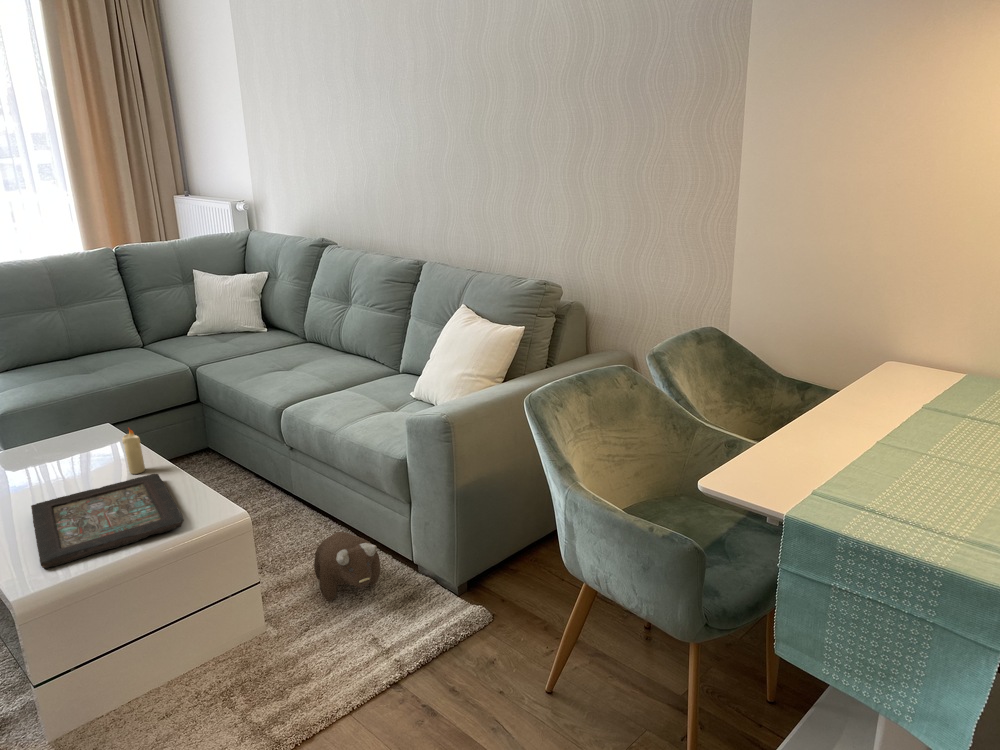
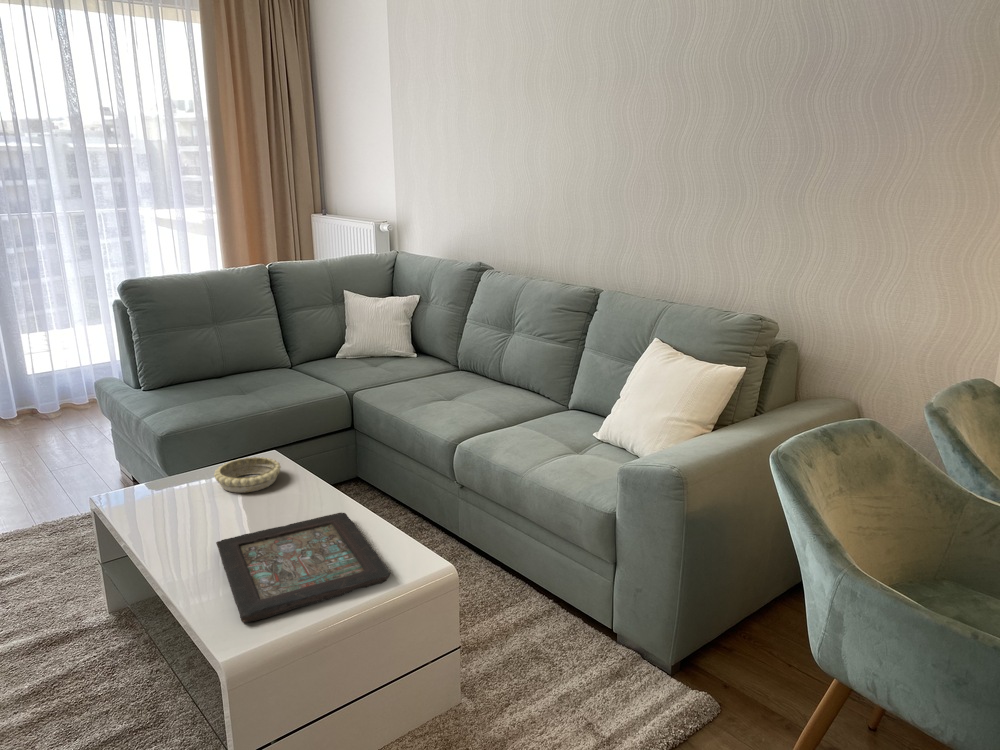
candle: present [123,429,145,474] -> none [307,459,327,510]
decorative bowl: none [41,431,107,464] -> present [214,457,281,493]
plush toy: present [314,532,380,601] -> none [504,591,586,670]

